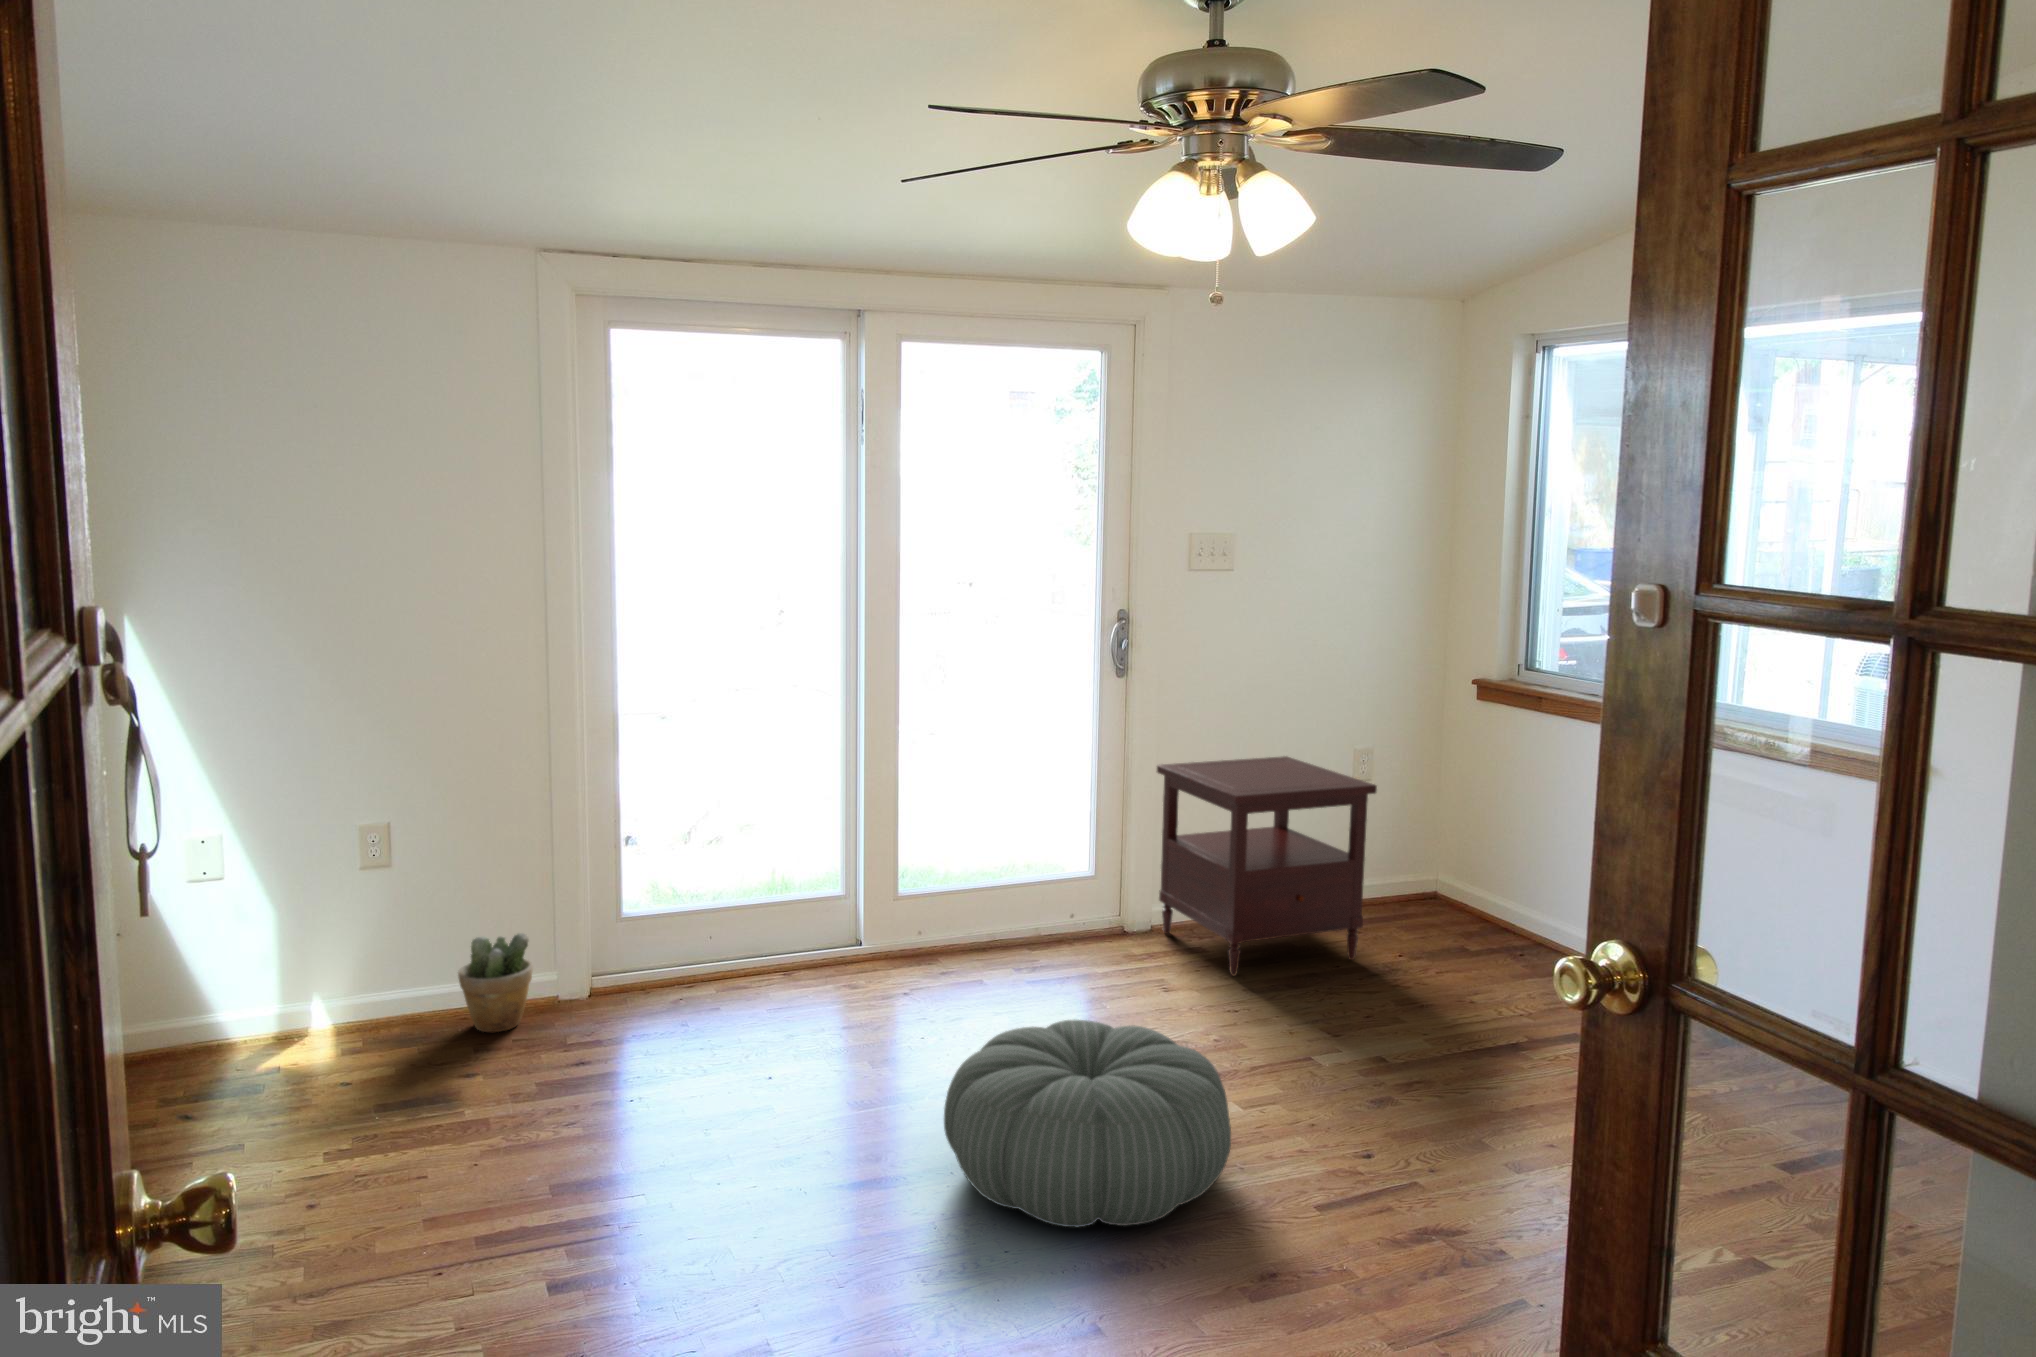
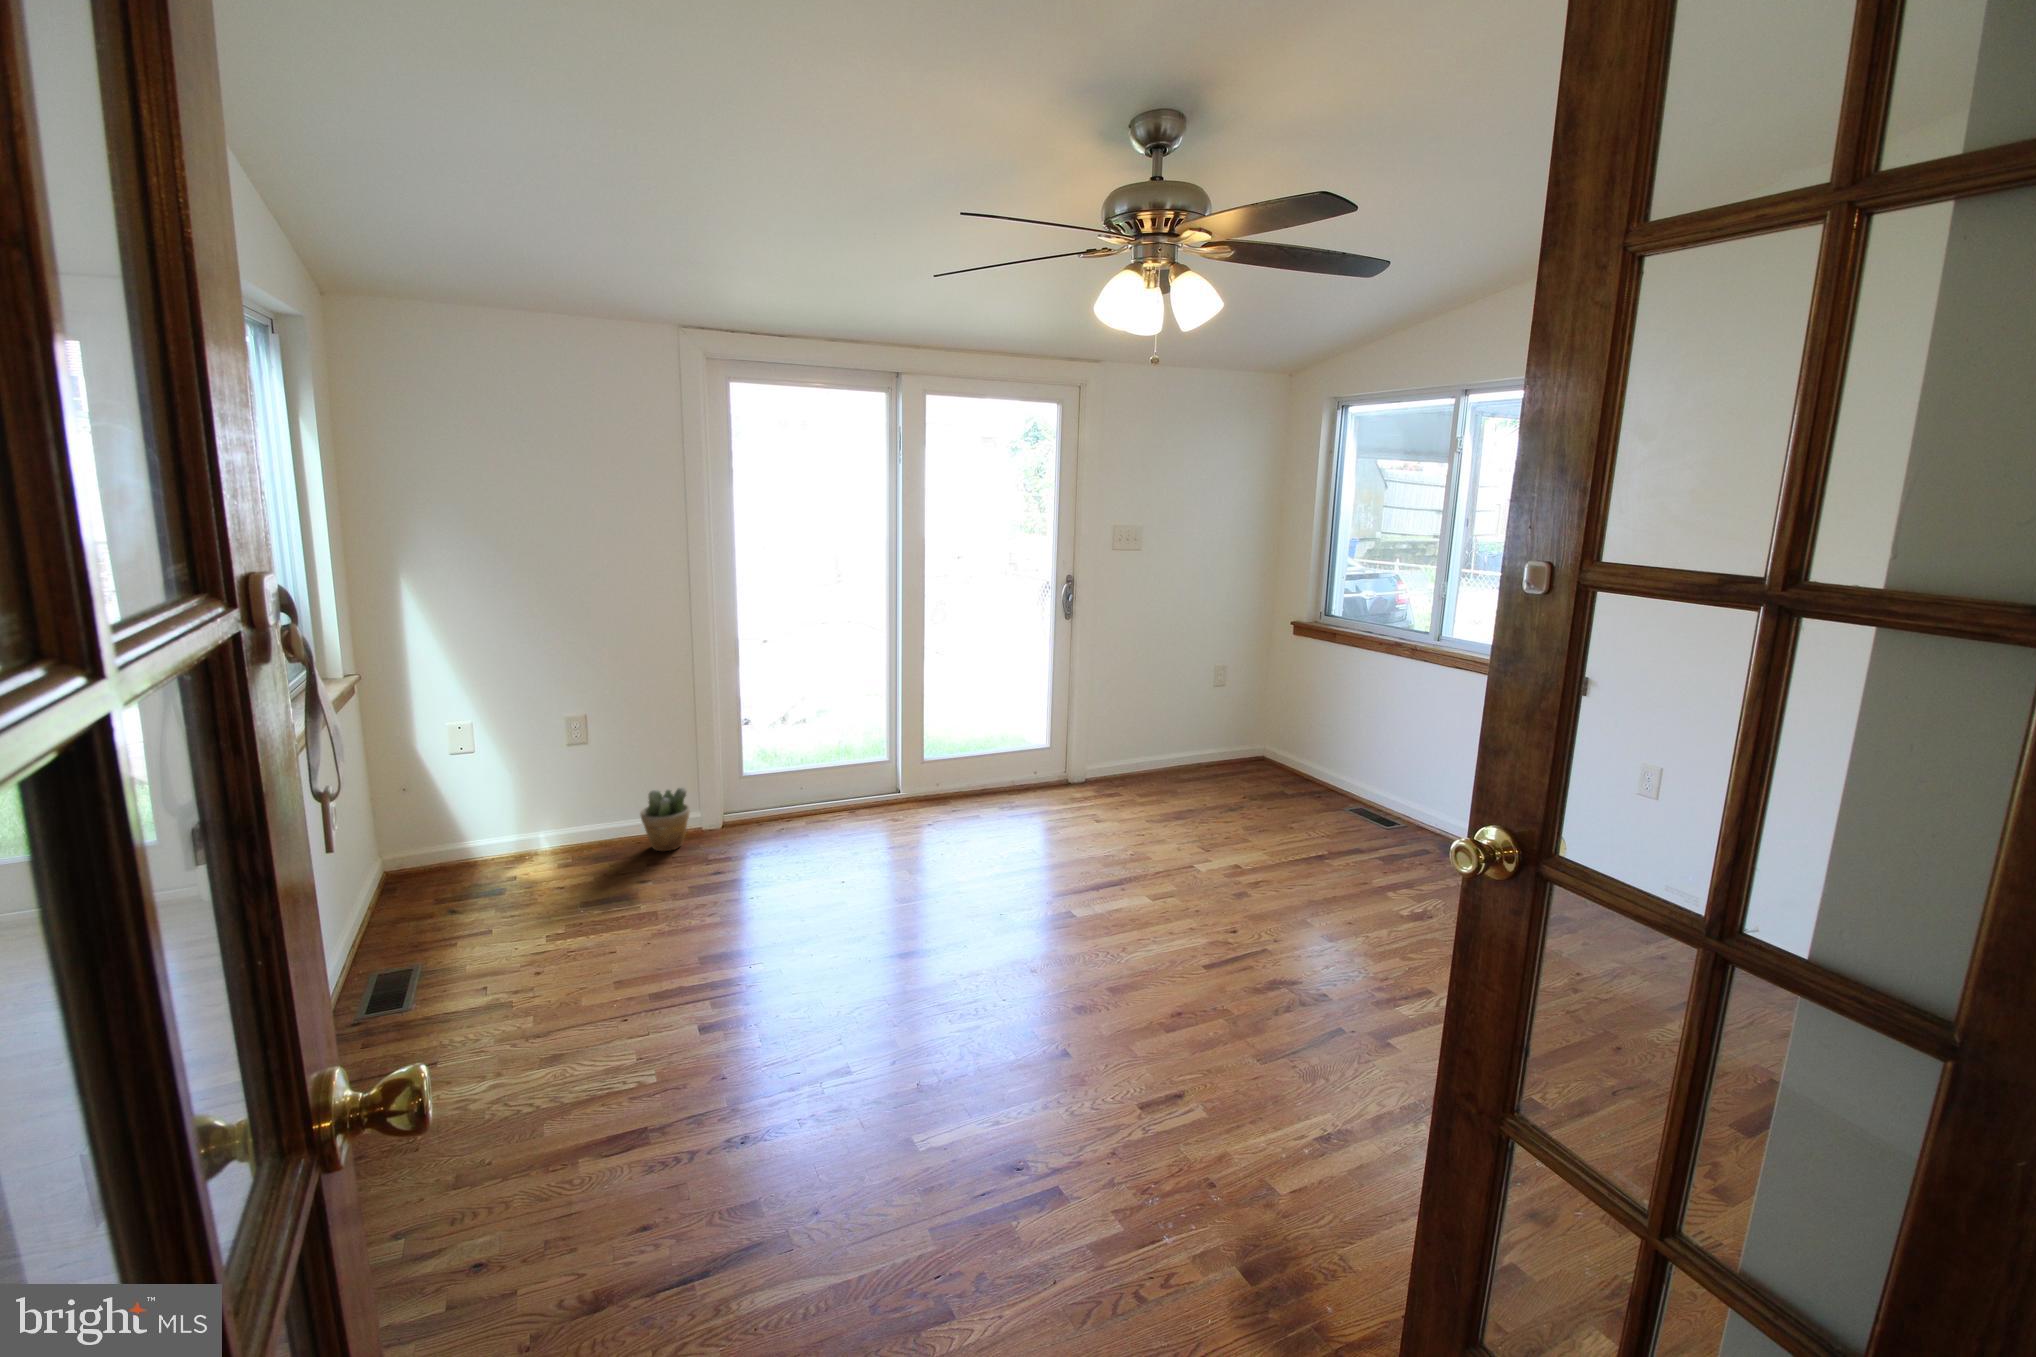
side table: present [1157,756,1377,976] -> none [1090,674,1230,812]
pouf: present [944,1020,1231,1227] -> none [960,845,1147,982]

